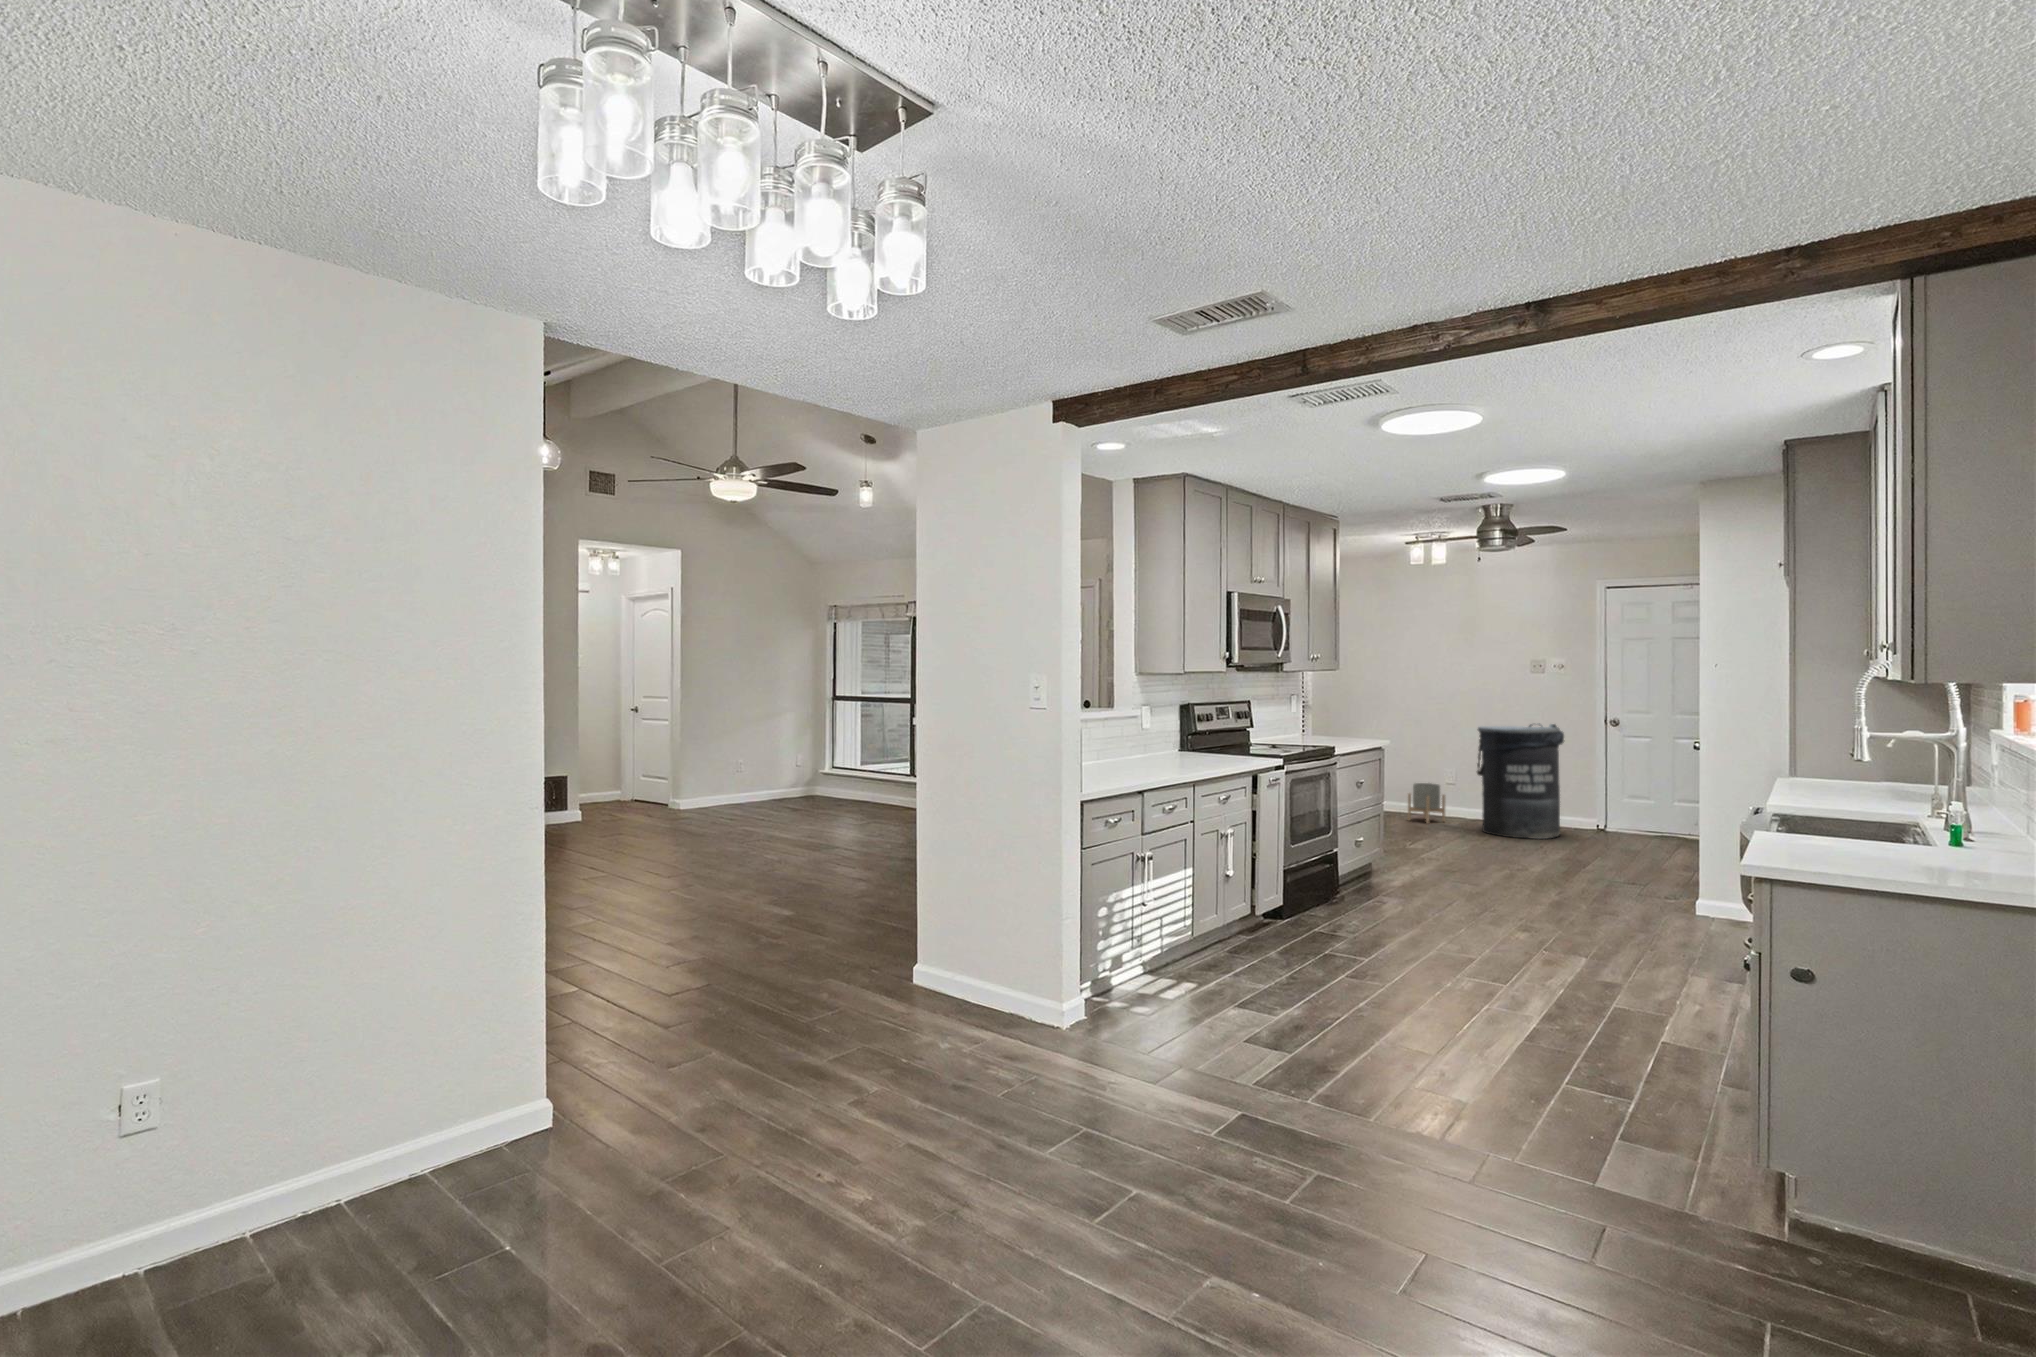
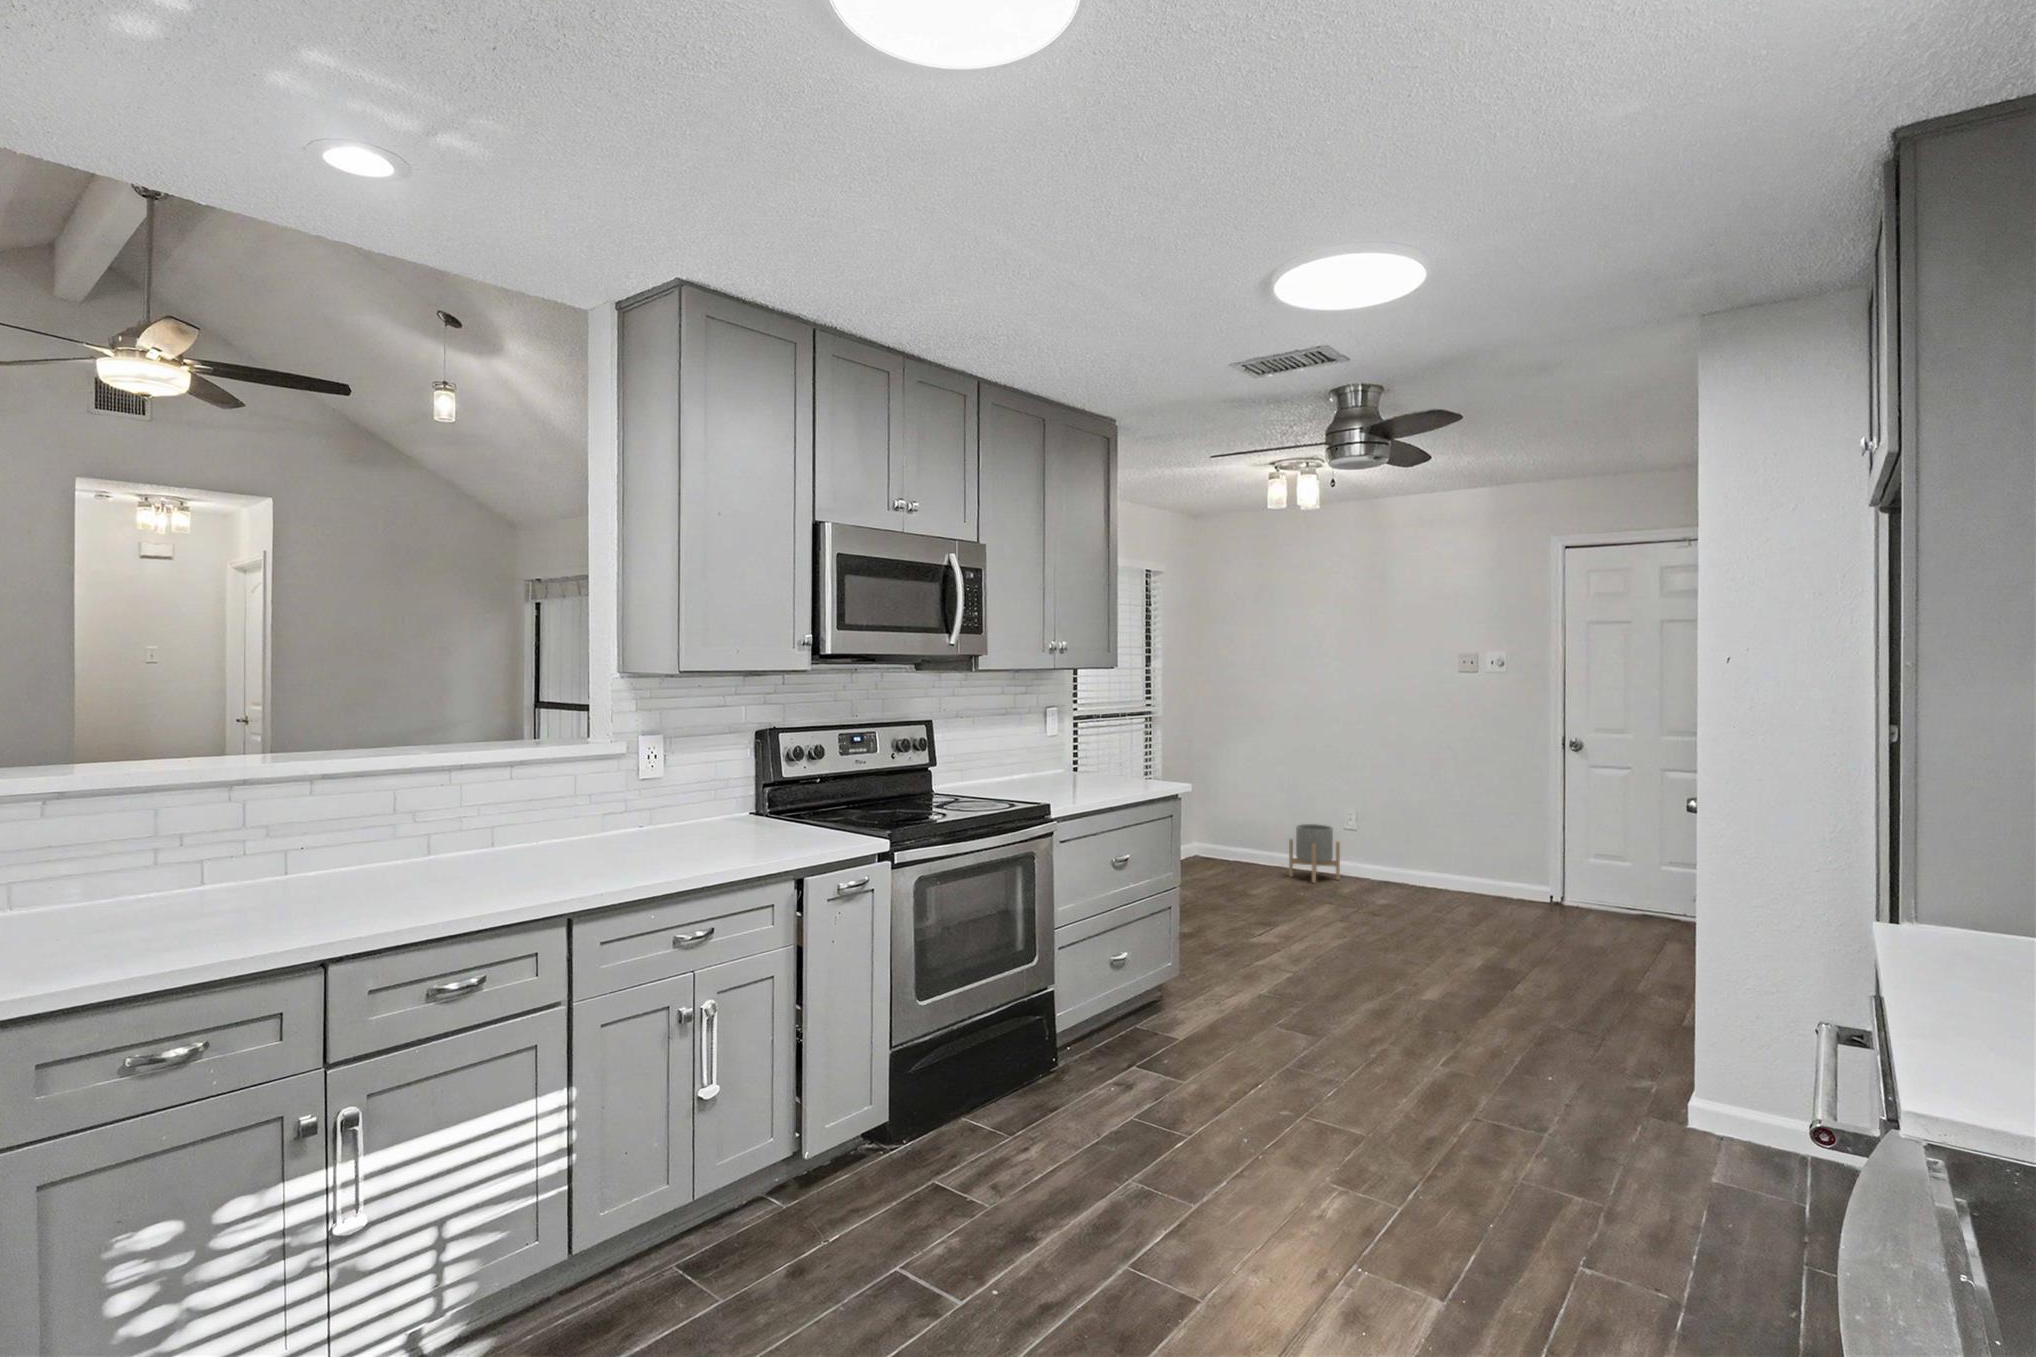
trash can: present [1477,723,1564,839] -> none [1377,745,1501,915]

